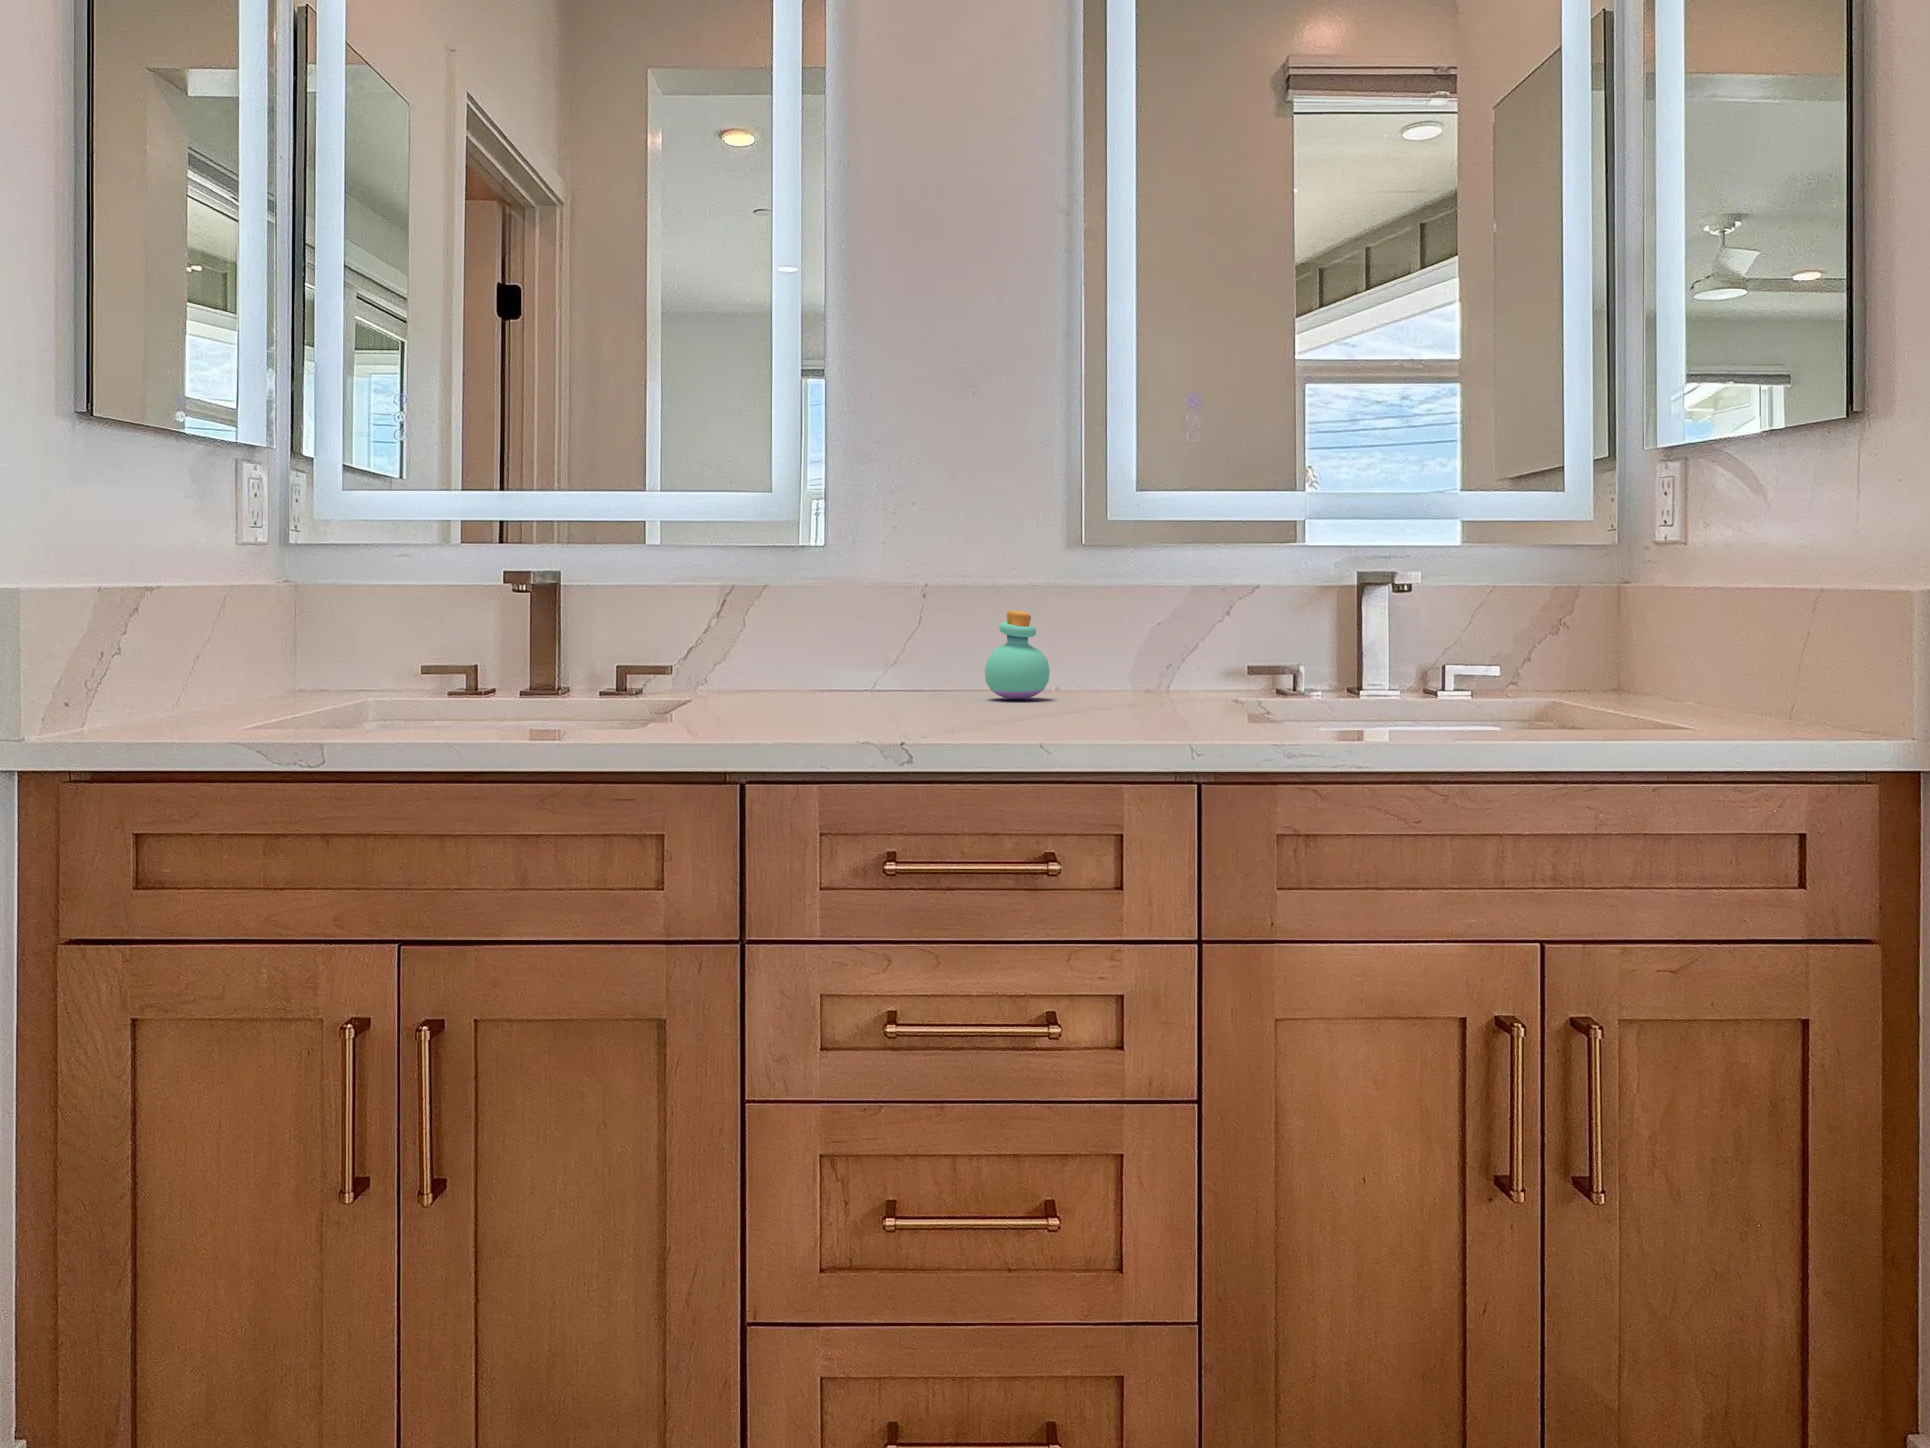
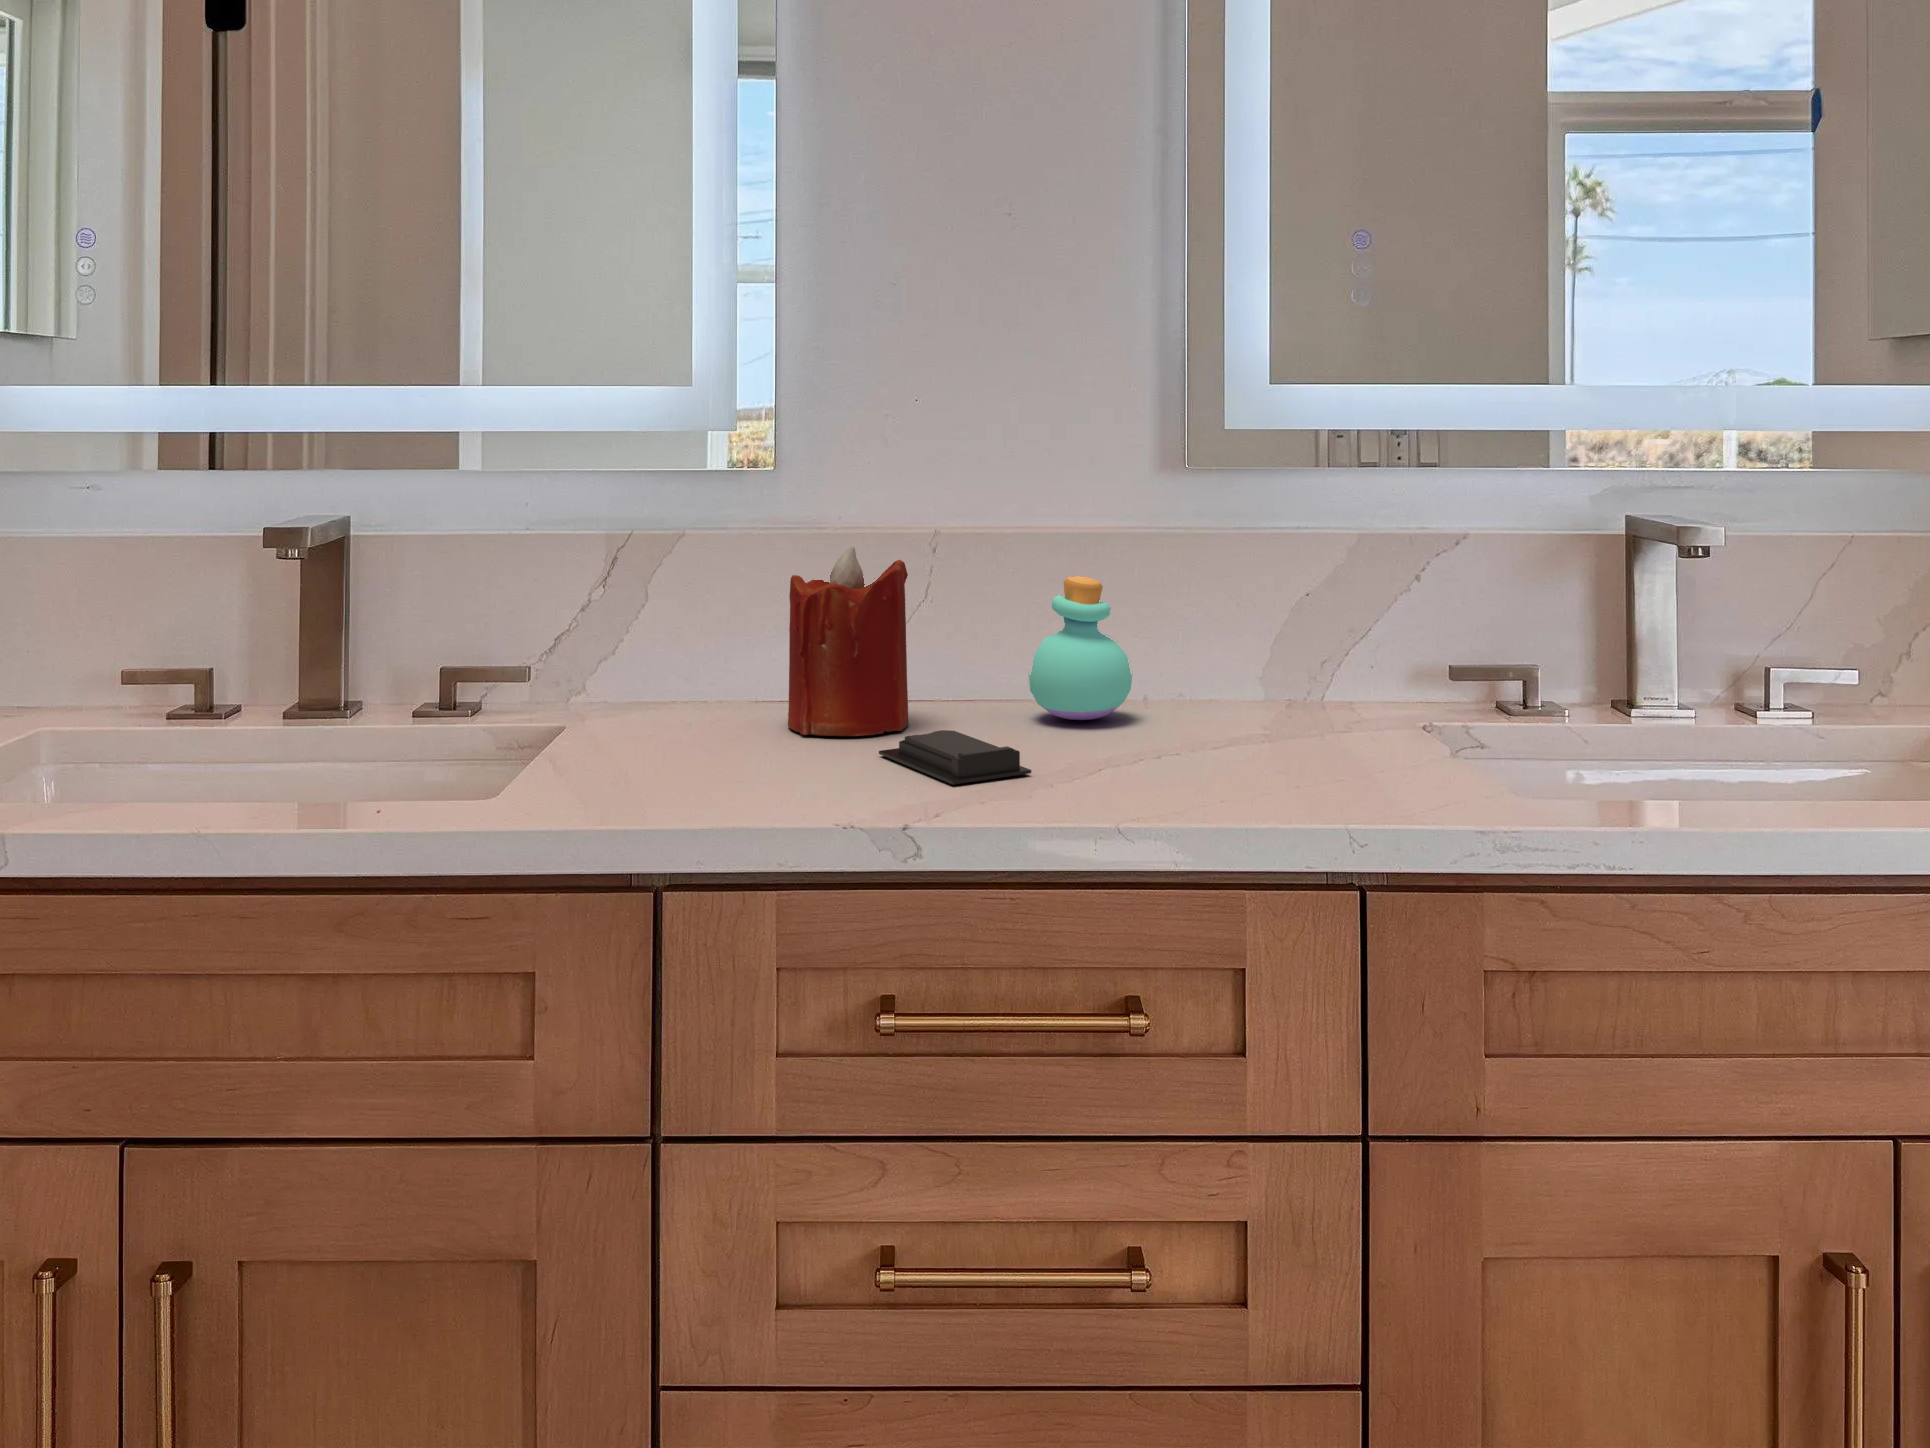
candle: none [835,590,910,703] -> present [788,546,909,736]
soap bar: none [894,694,987,714] -> present [879,730,1031,785]

